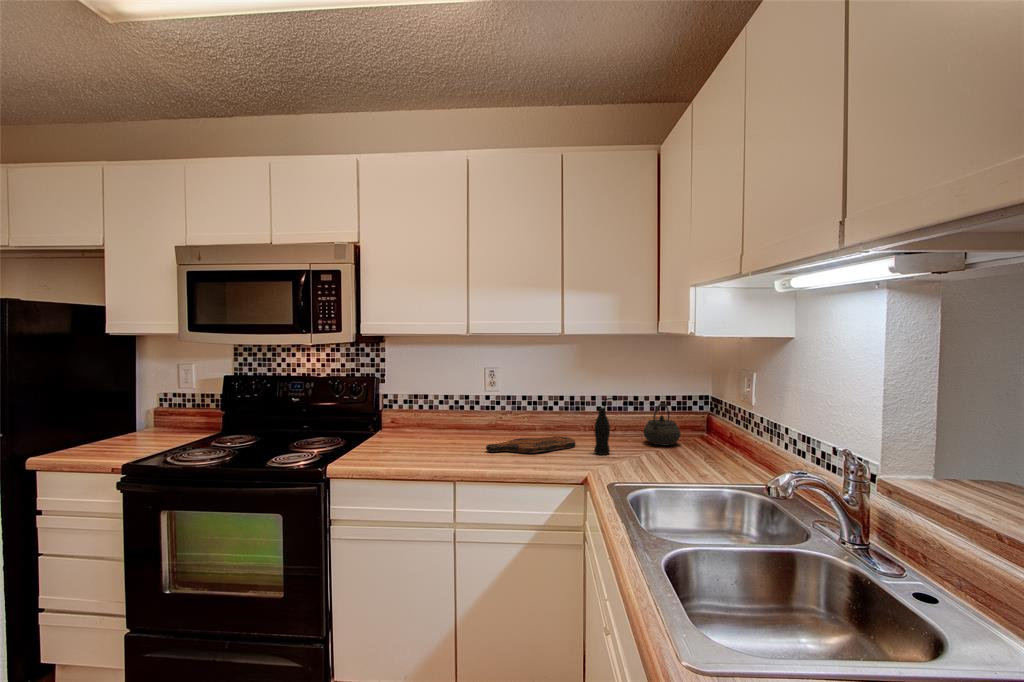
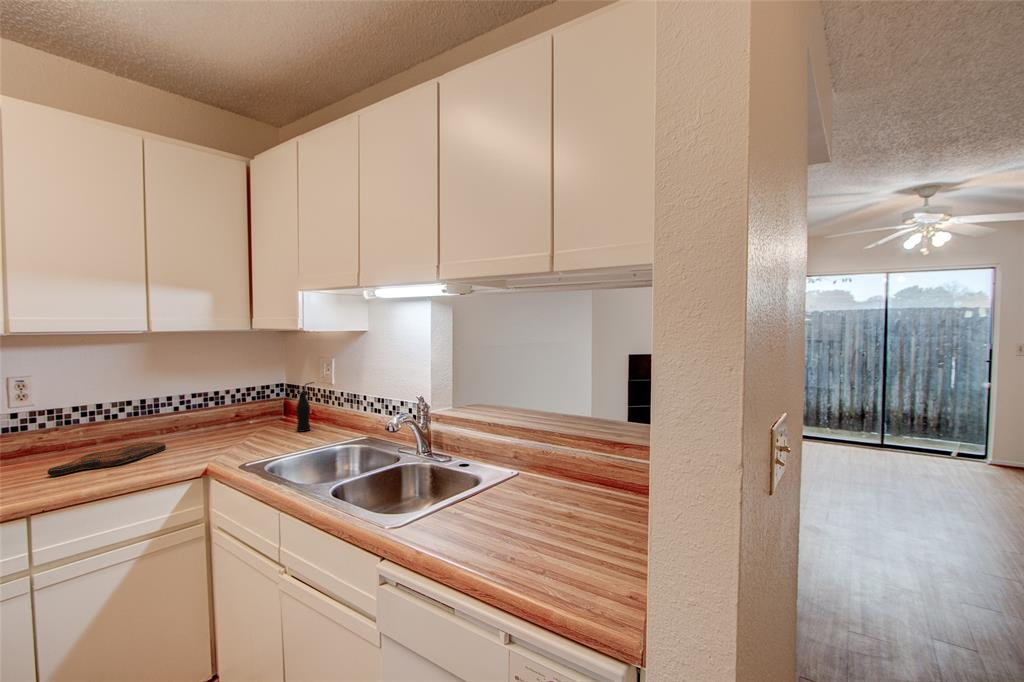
bottle: present [594,397,617,455] -> present [296,382,314,431]
kettle: present [643,403,681,445] -> none [234,393,271,431]

